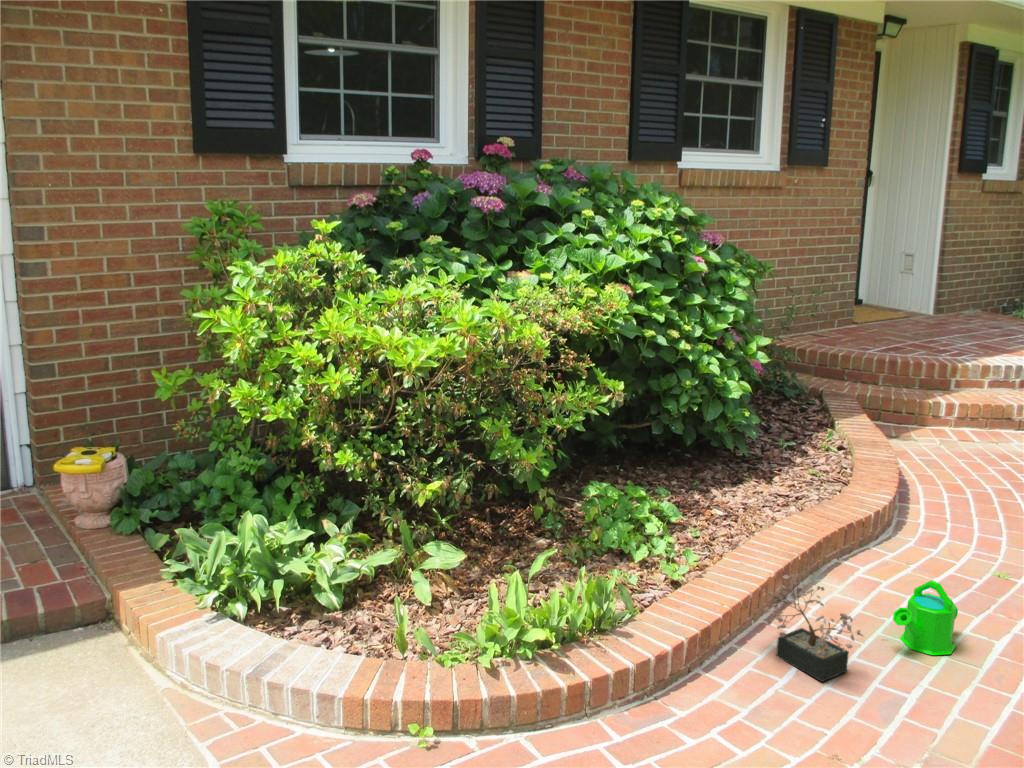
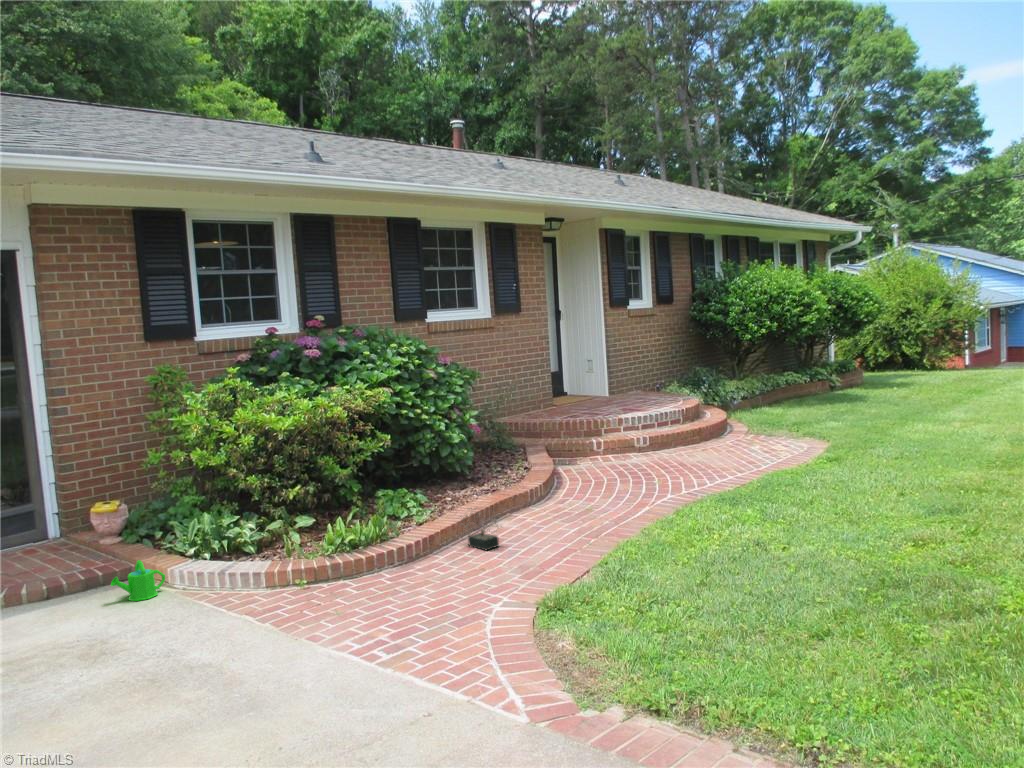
watering can: present [893,580,958,655] -> present [111,560,165,601]

